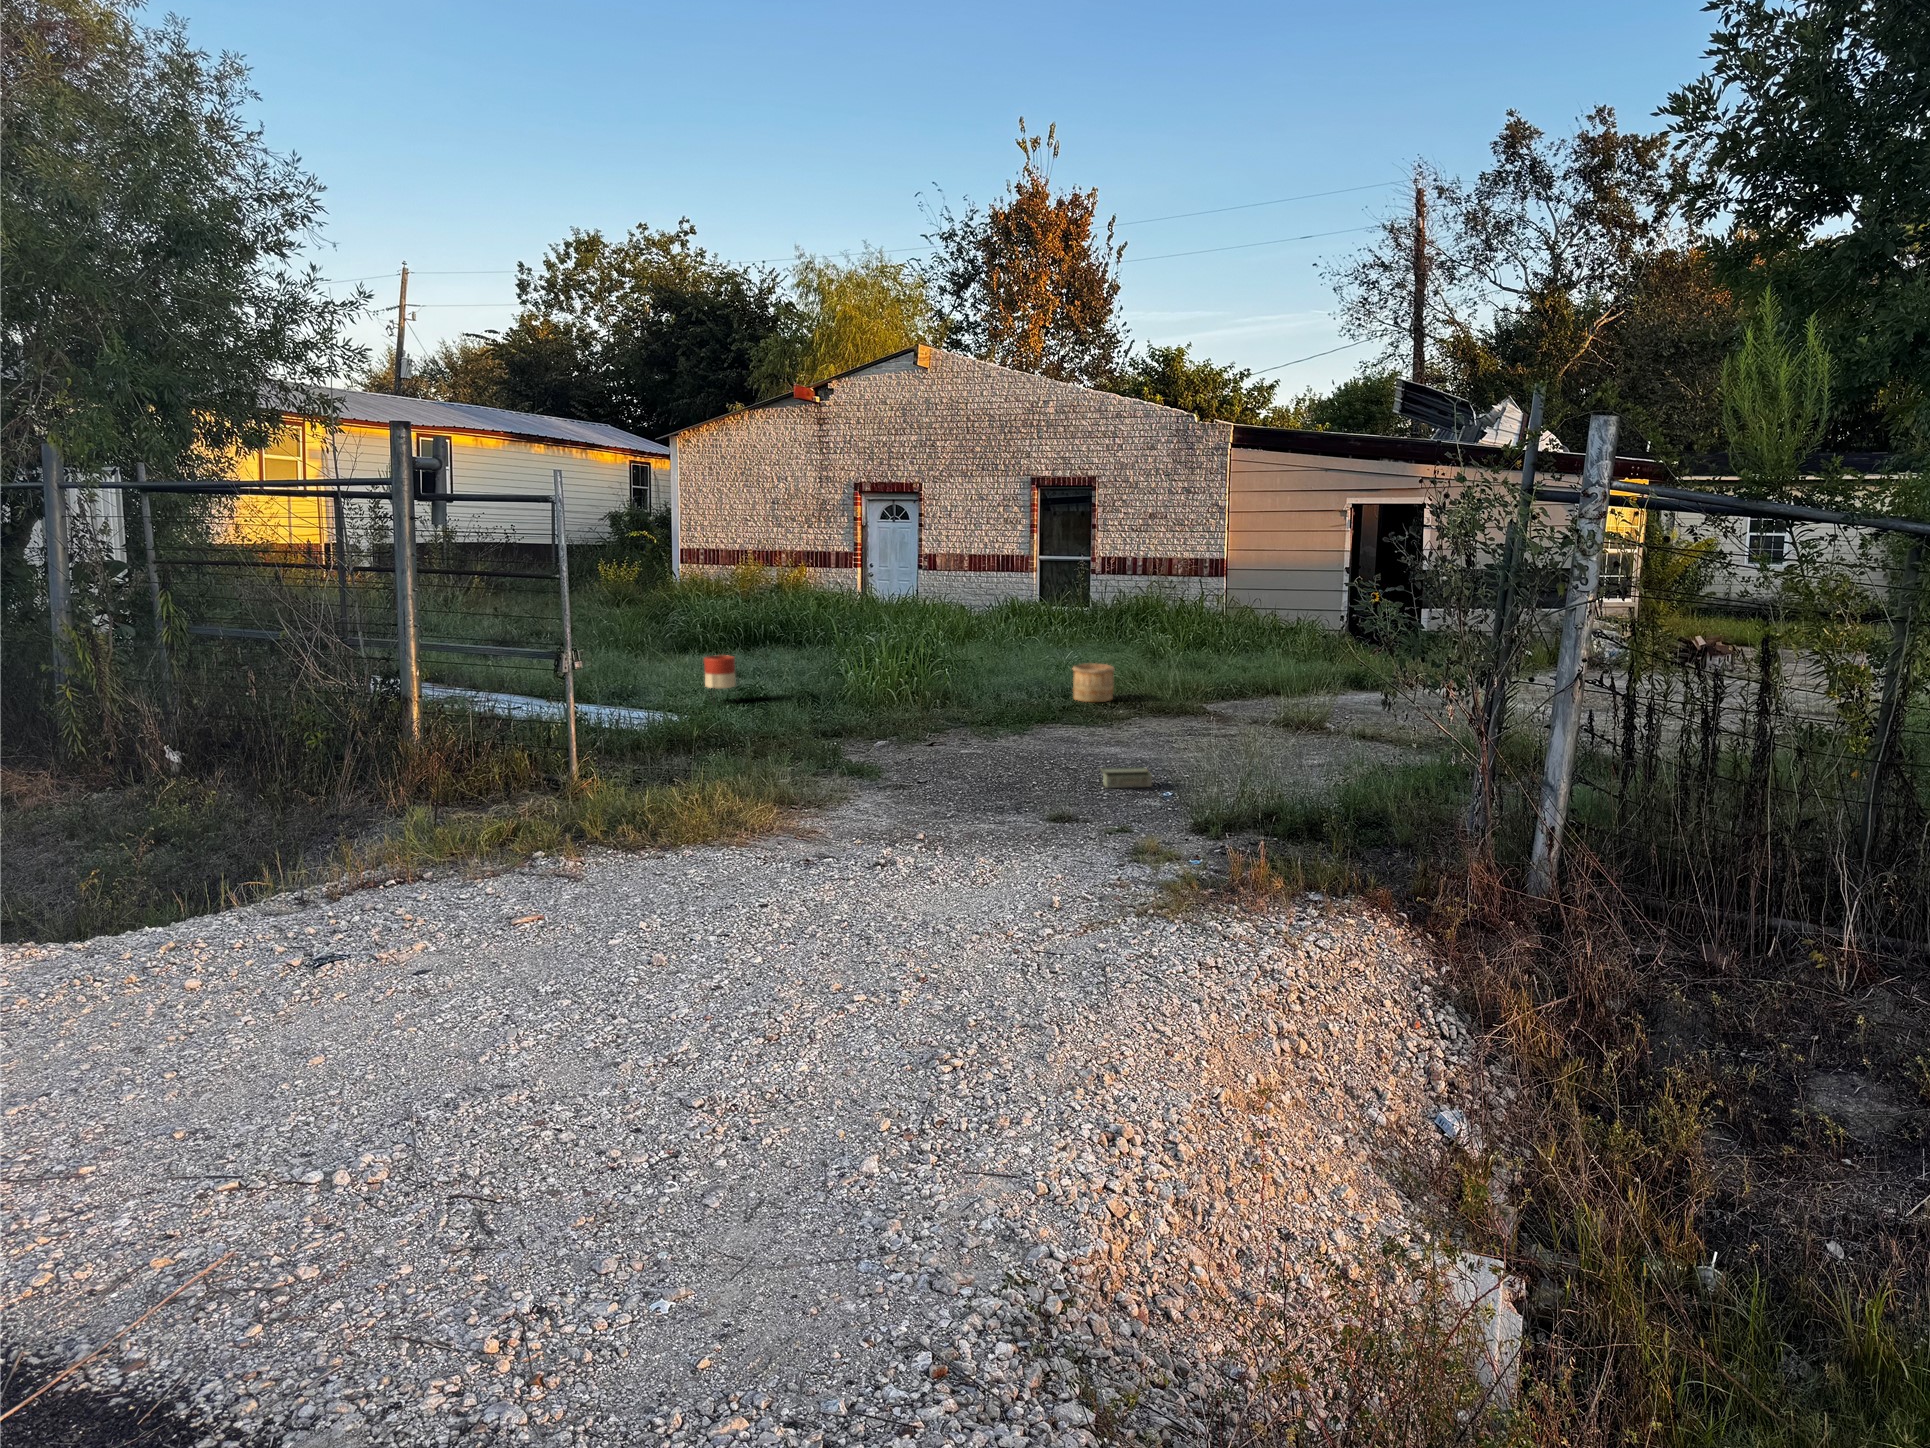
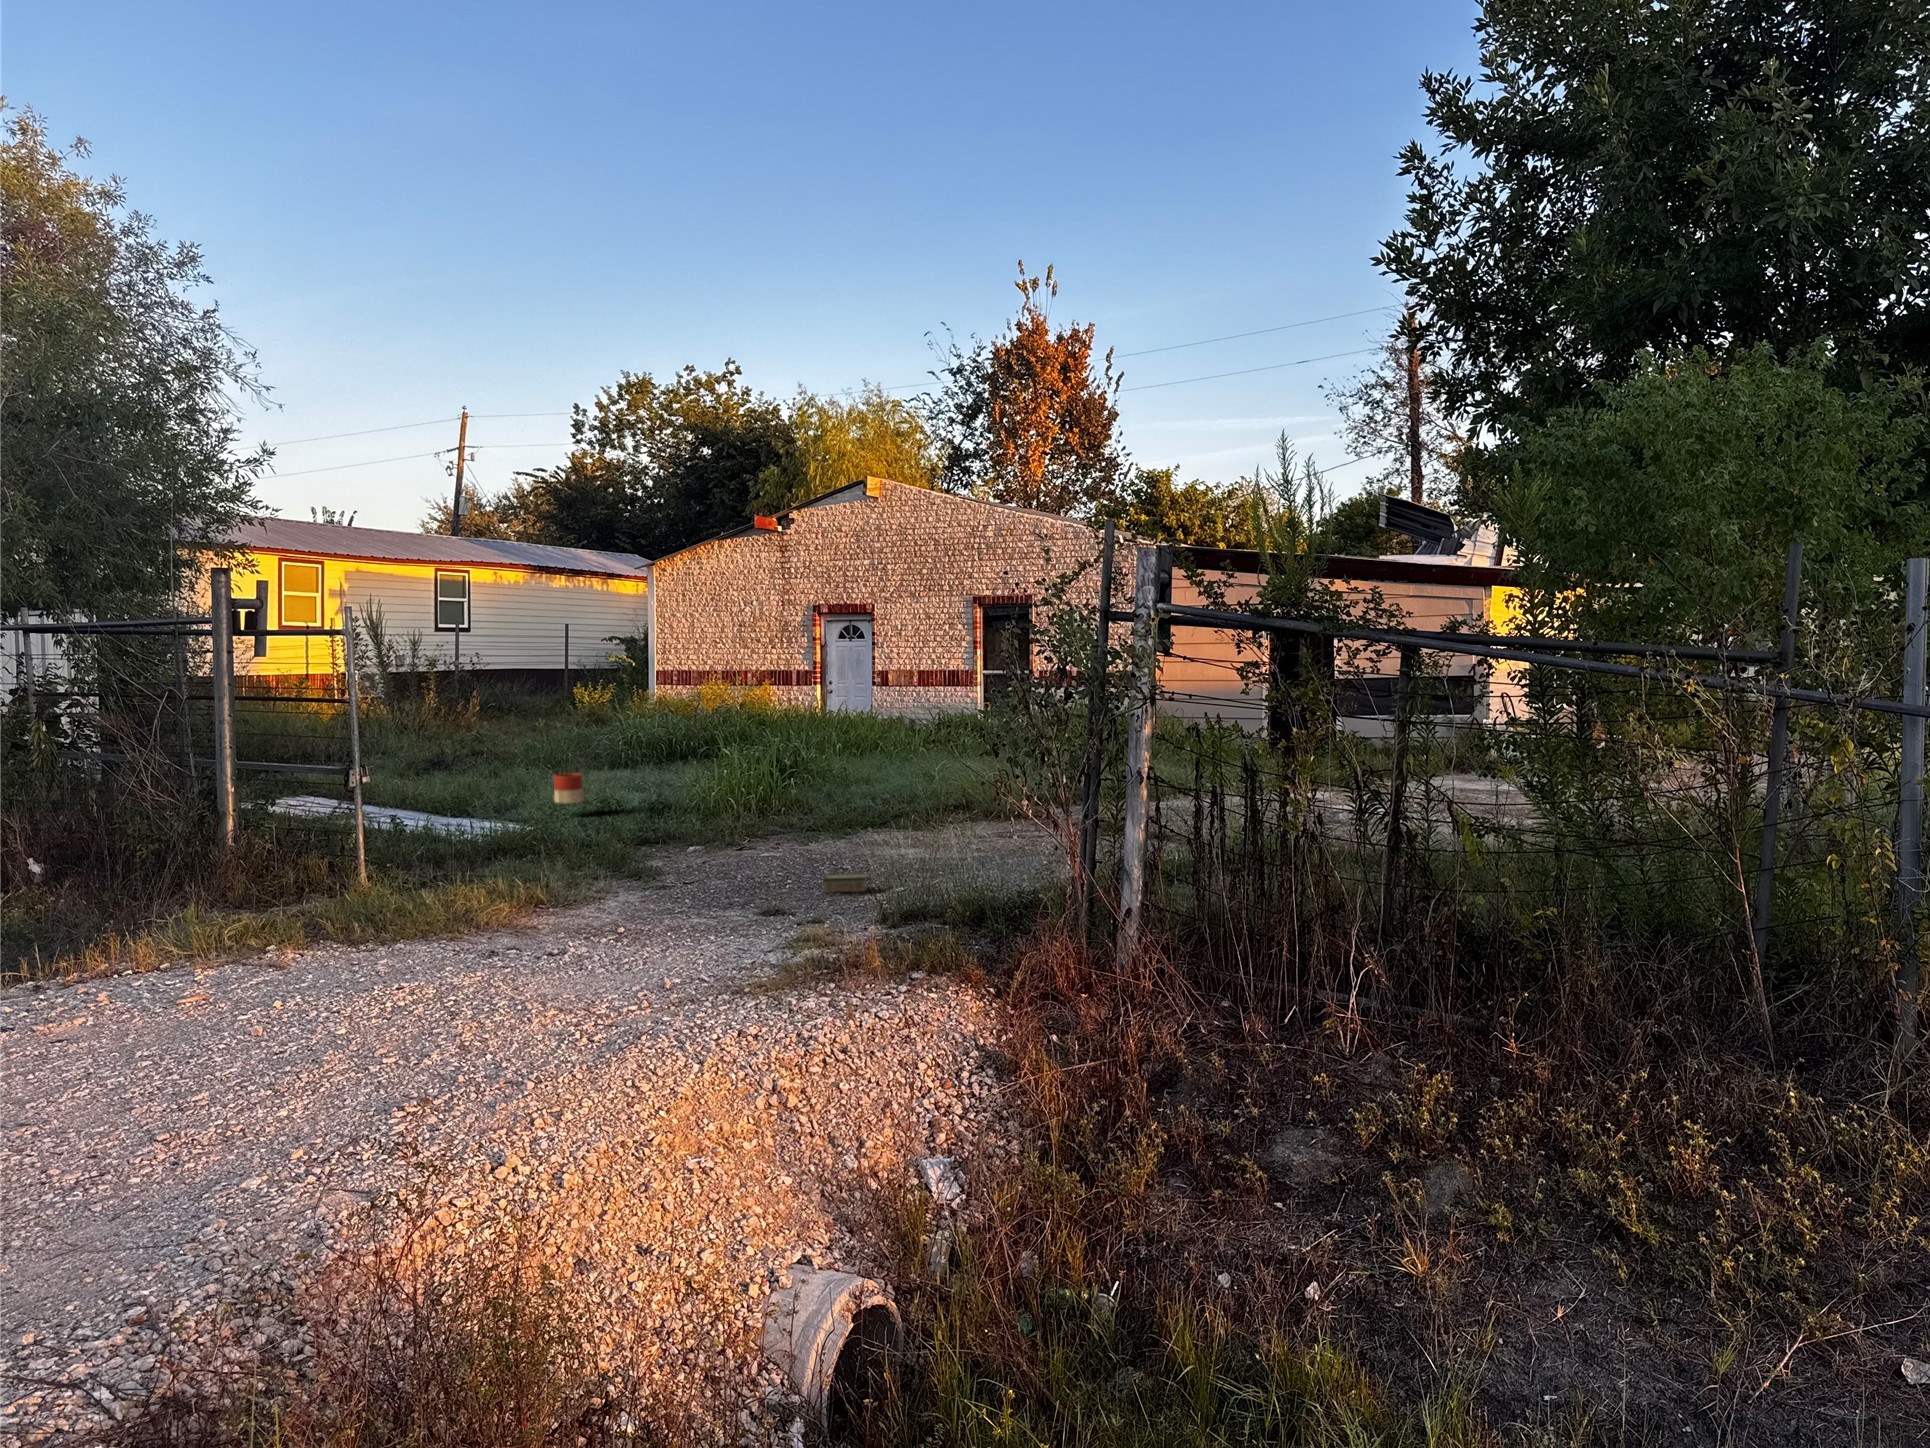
wooden bucket: present [1073,663,1115,702] -> none [894,775,934,812]

